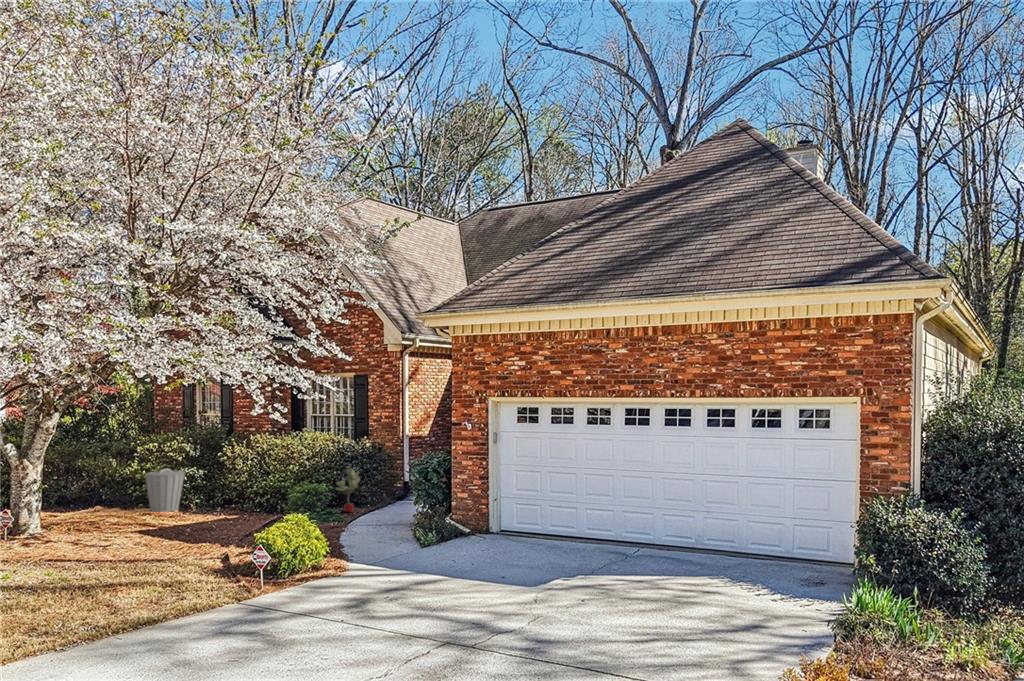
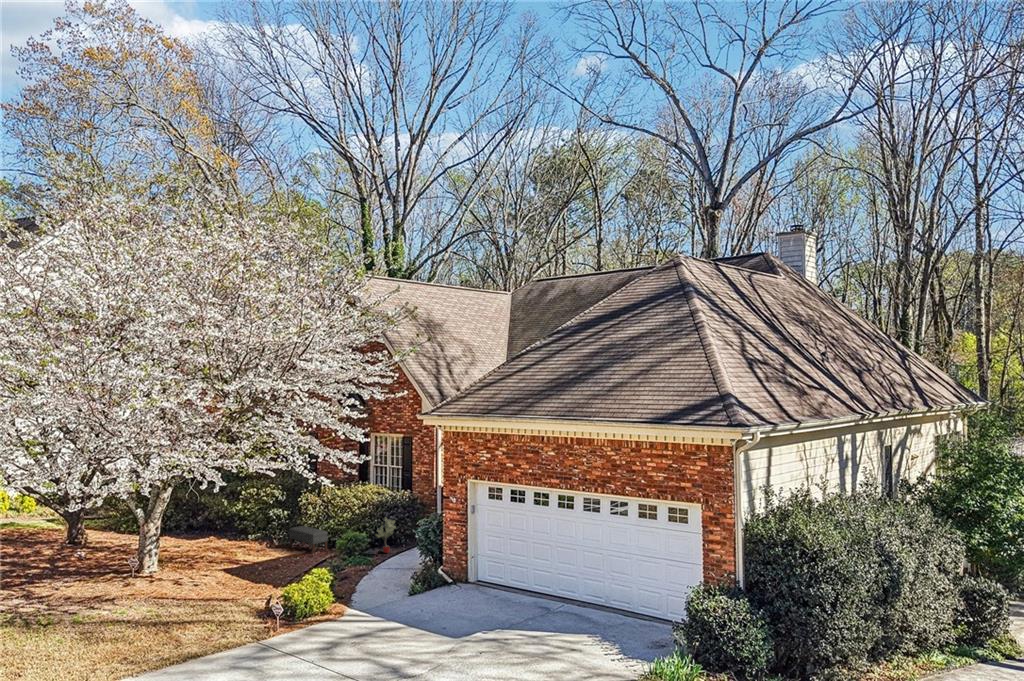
trash can: present [145,468,185,512] -> none [244,513,273,546]
bench: none [210,483,268,516] -> present [289,526,328,554]

